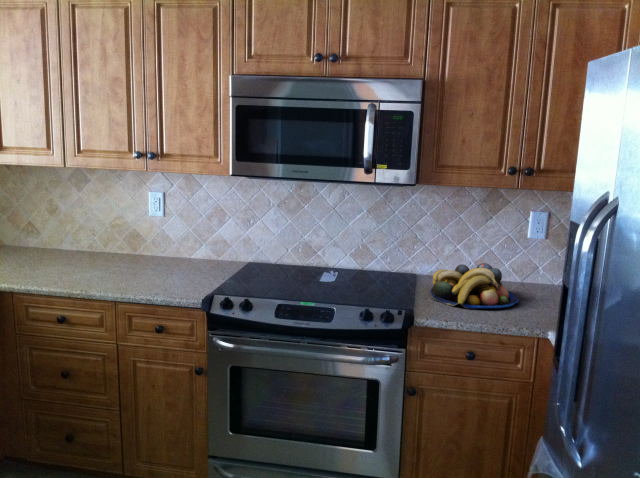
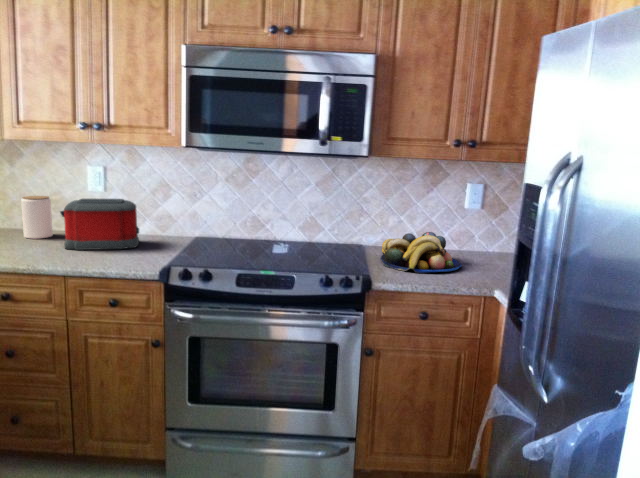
jar: none [84,221,112,262] -> present [21,196,53,239]
toaster: none [116,225,190,275] -> present [60,199,139,250]

